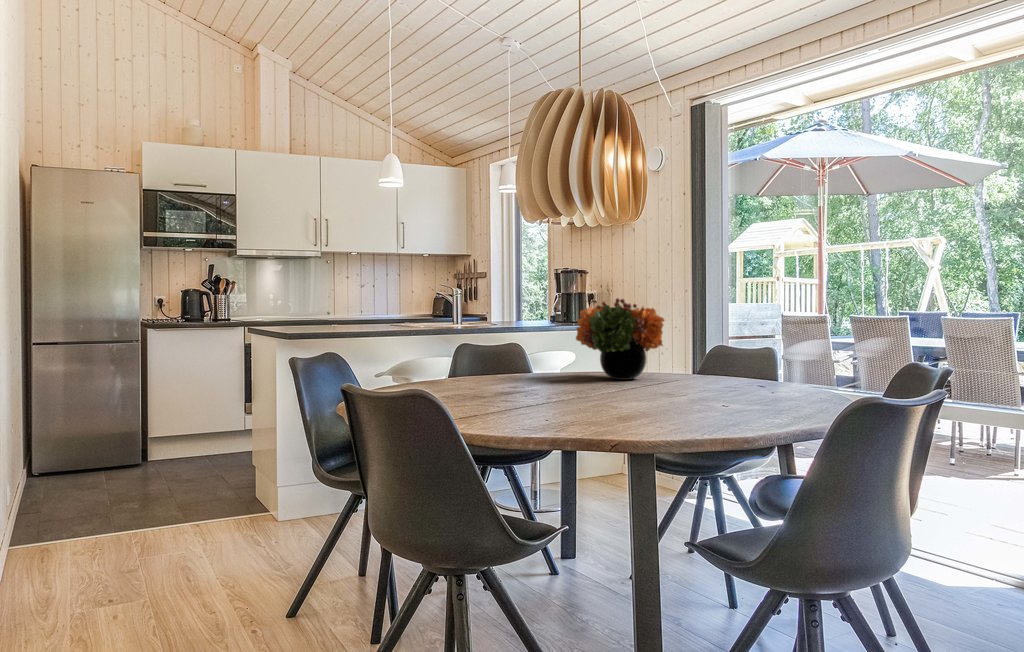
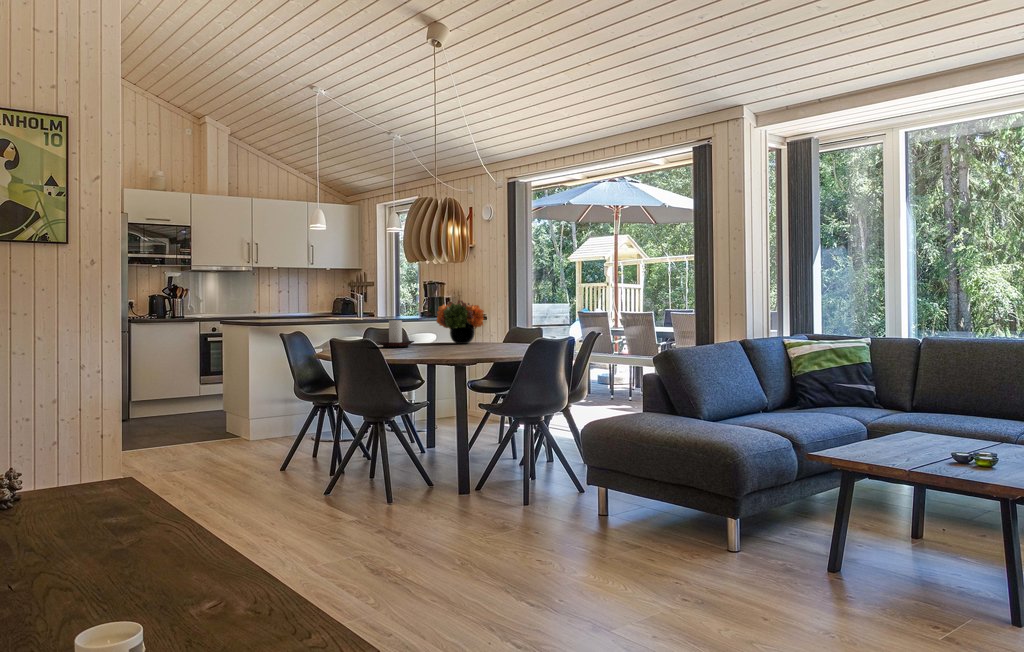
candle holder: none [463,334,536,390] -> present [377,320,414,348]

